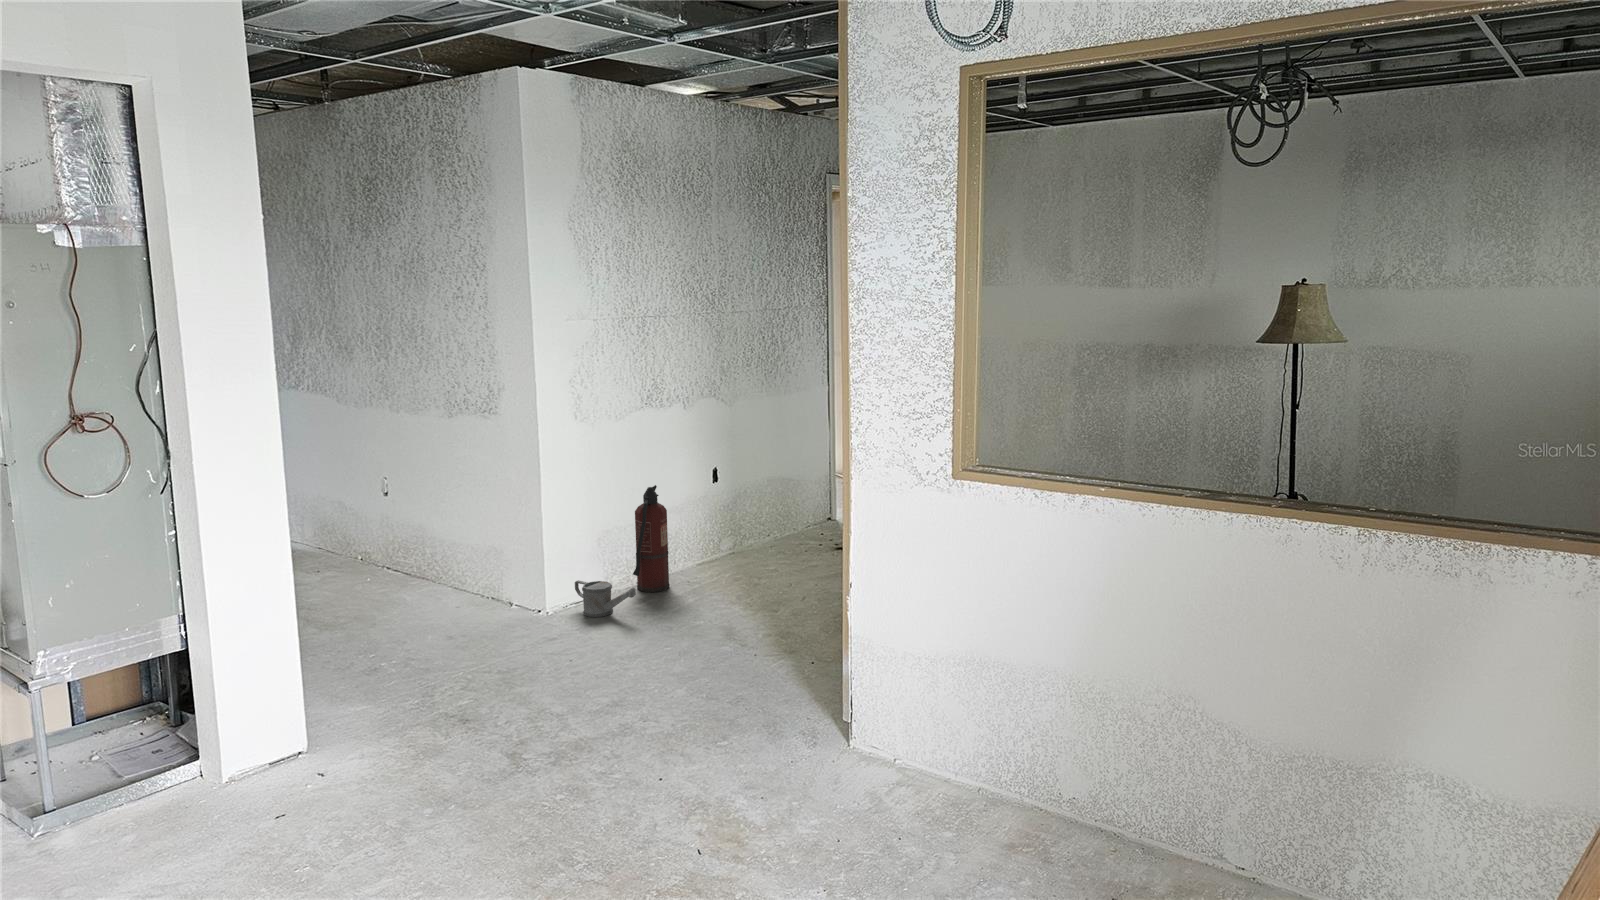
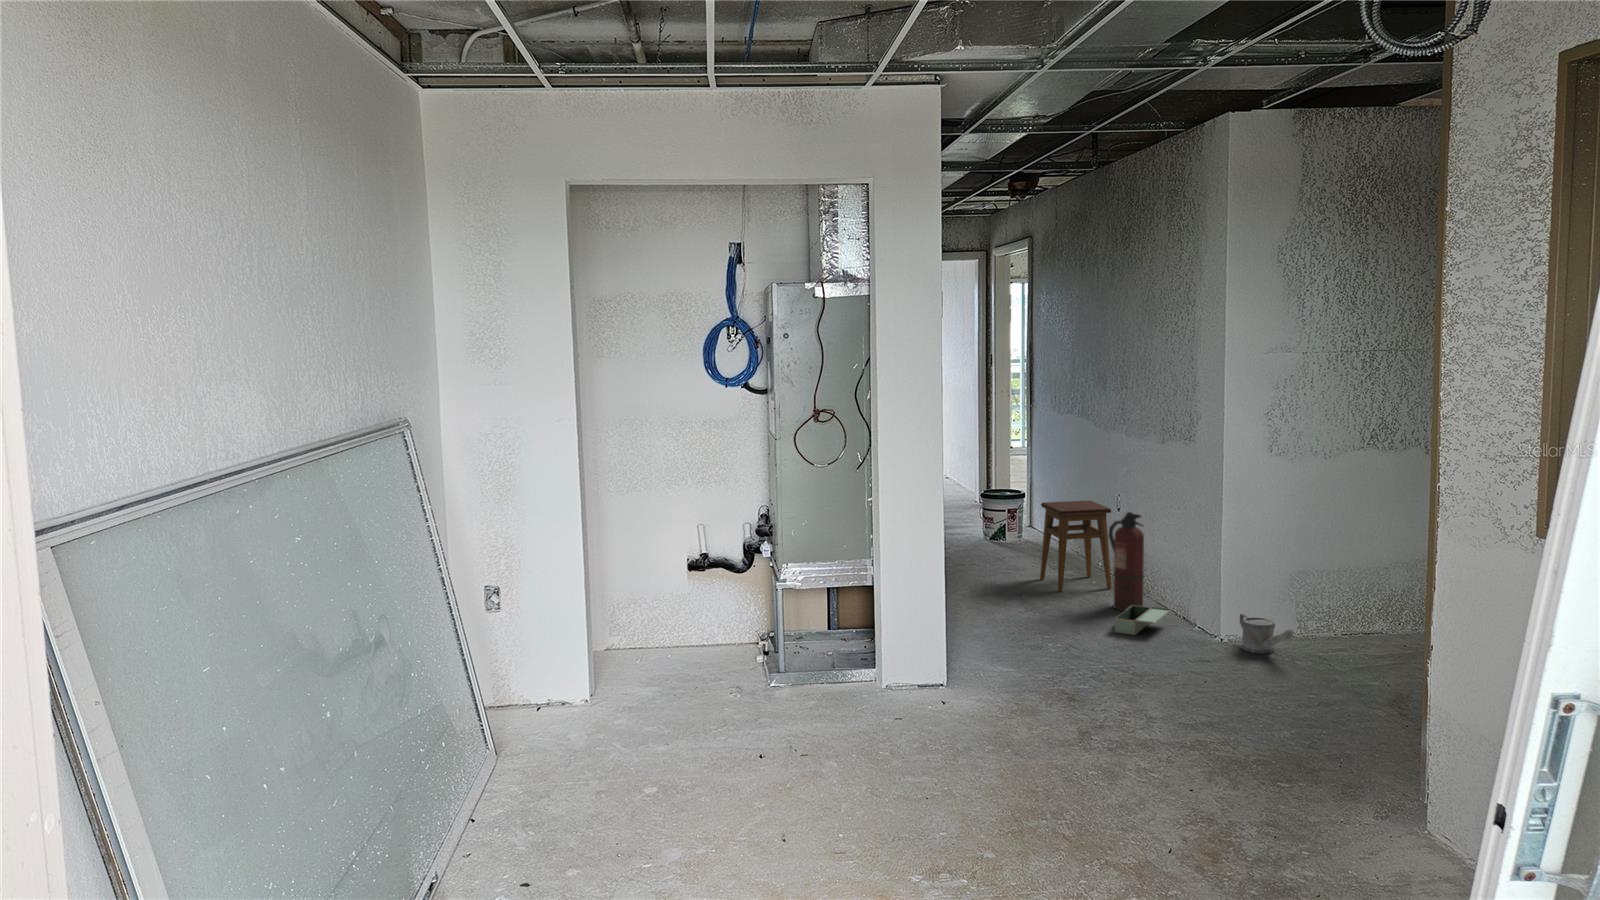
fire extinguisher: present [633,485,670,592] -> present [1109,512,1144,611]
stool: none [315,486,411,594] -> present [1040,501,1111,591]
toolbox: none [449,590,501,628] -> present [1115,605,1171,635]

